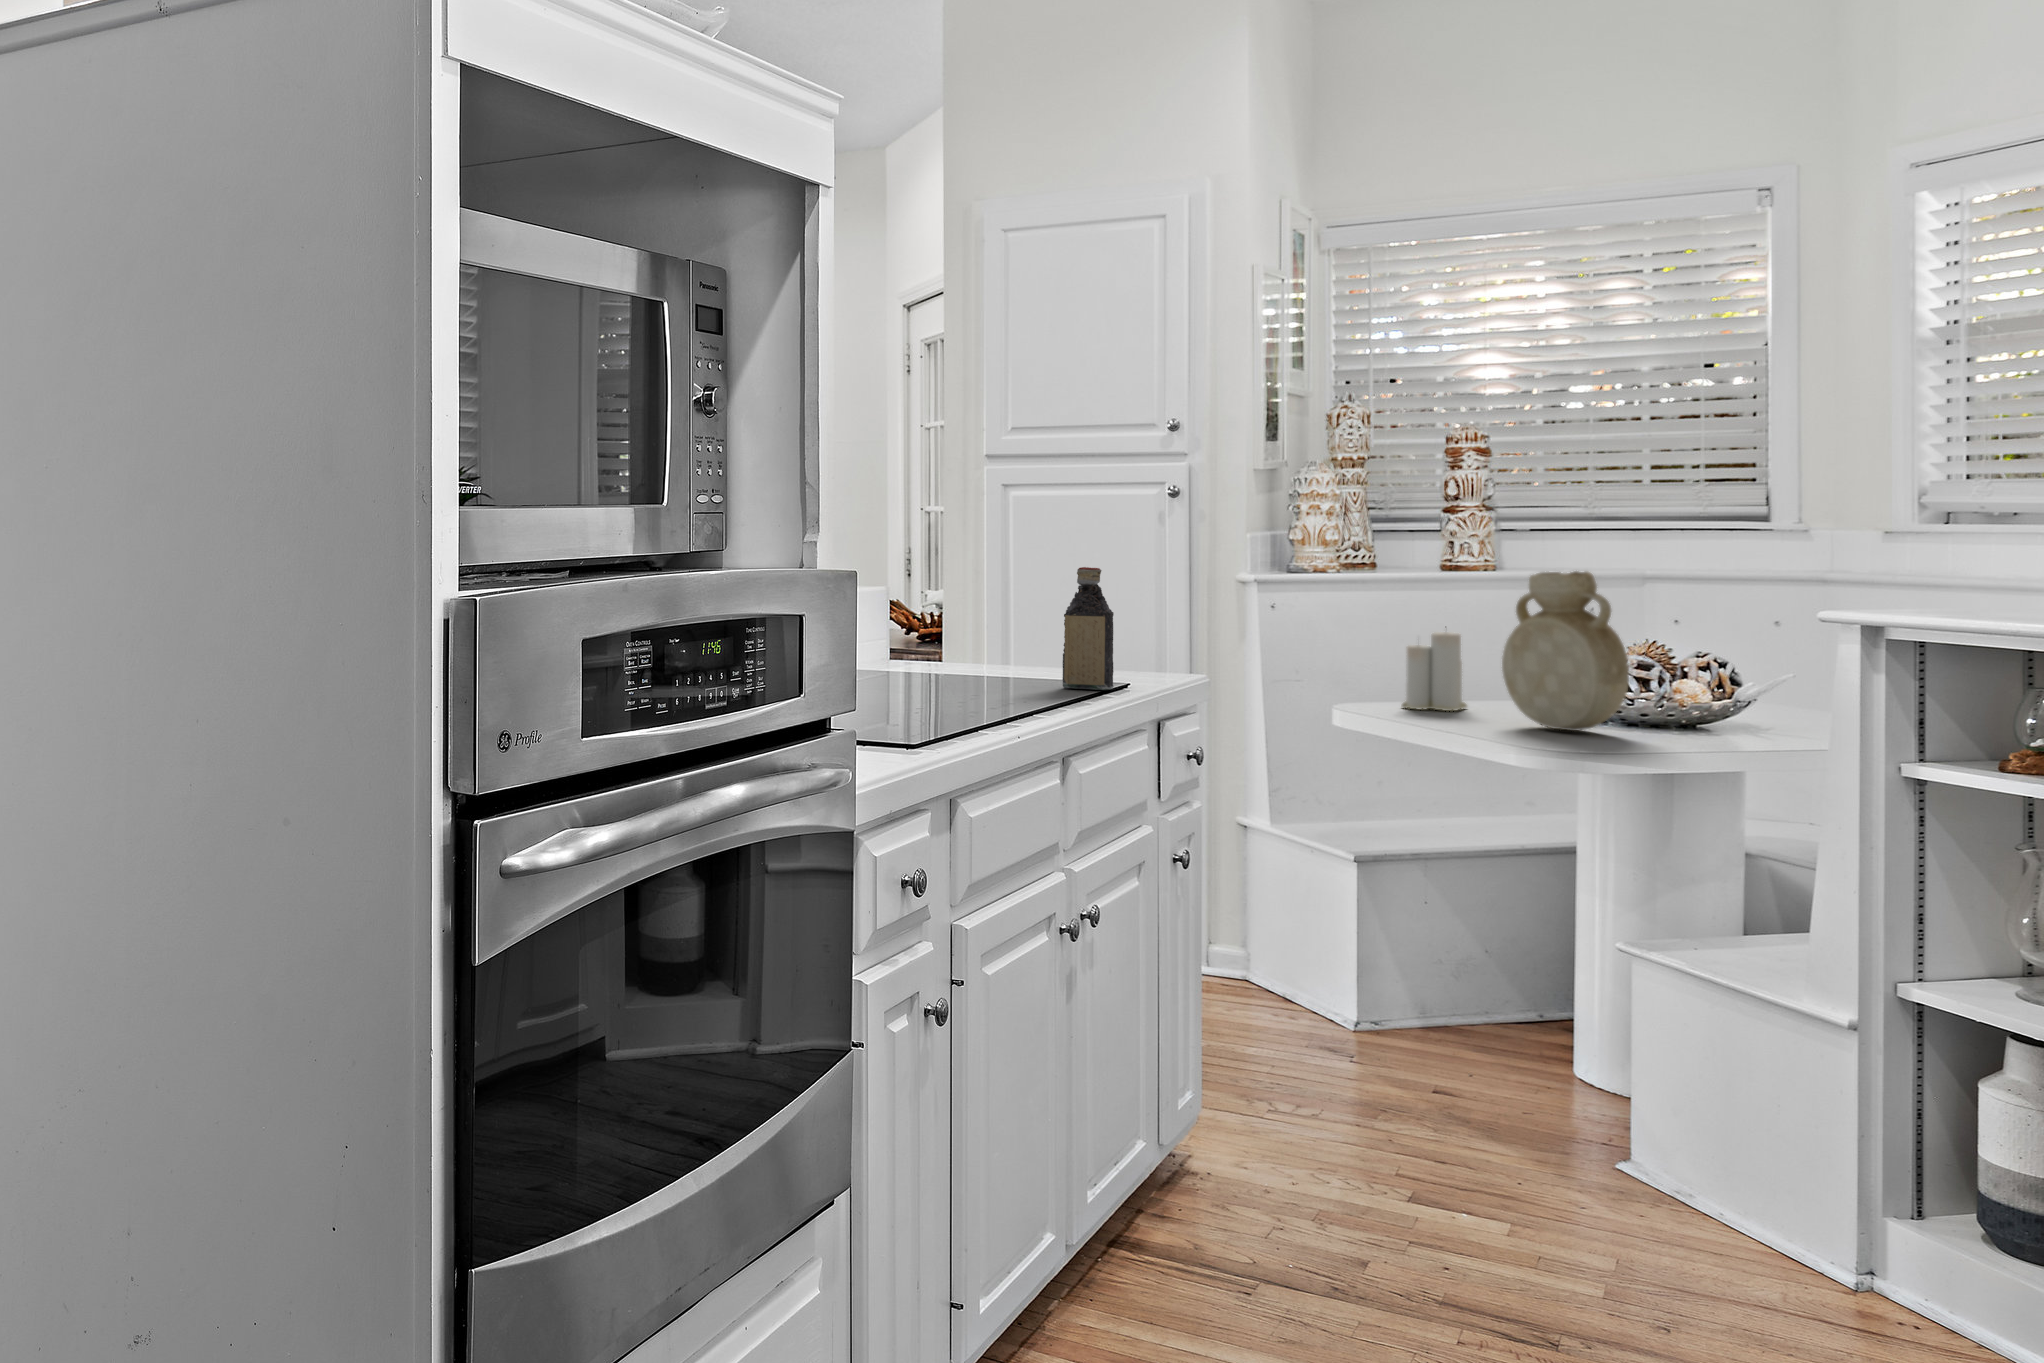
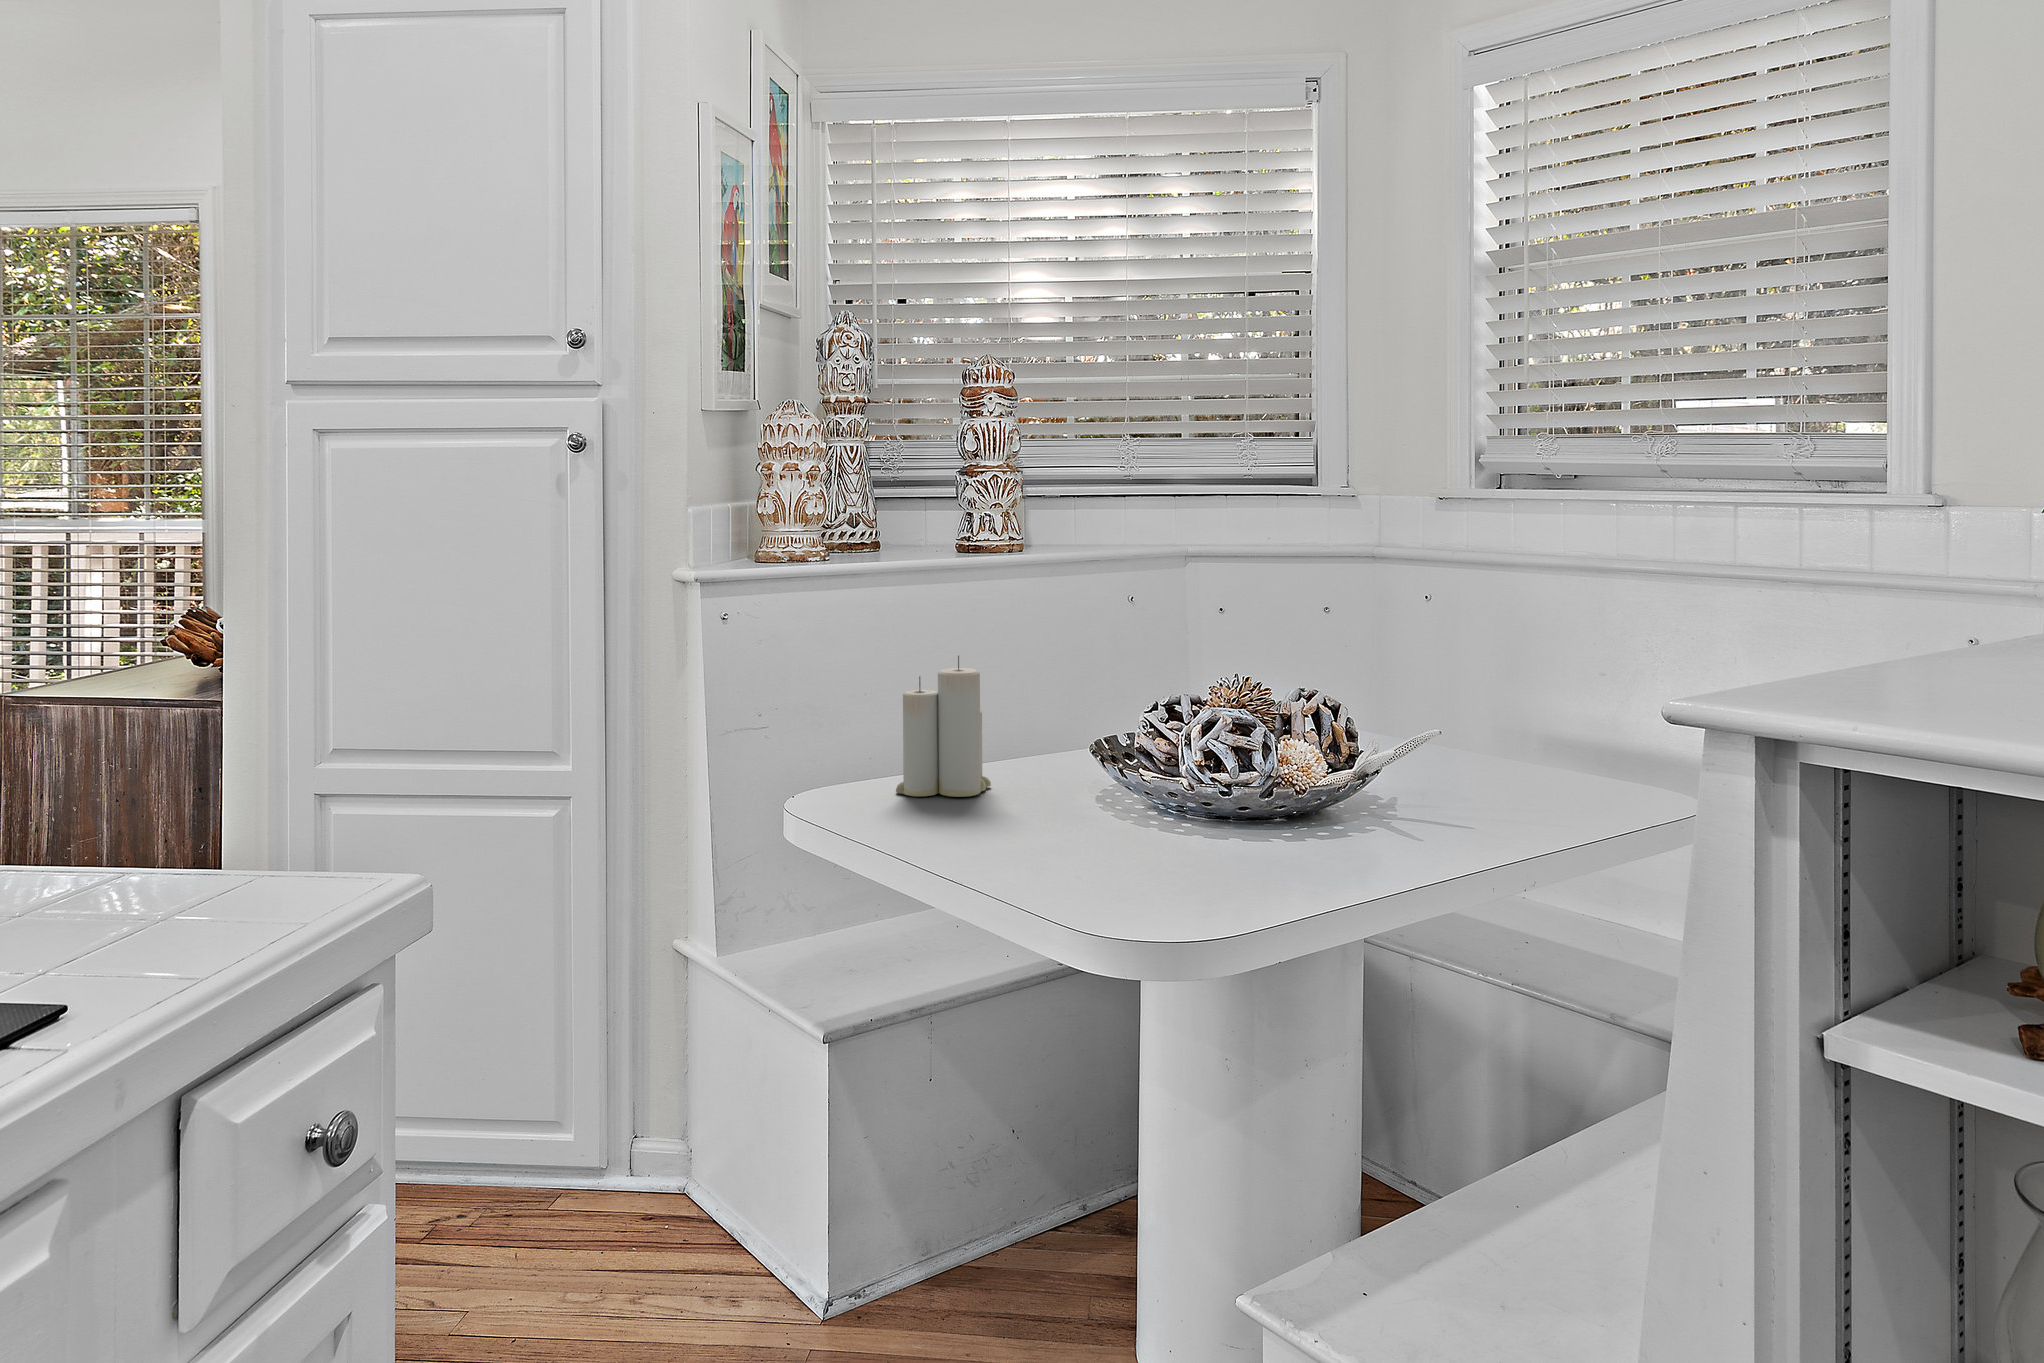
bottle: present [1062,567,1114,690] -> none [67,624,205,942]
vase: present [1502,571,1629,731] -> none [1040,575,1223,840]

